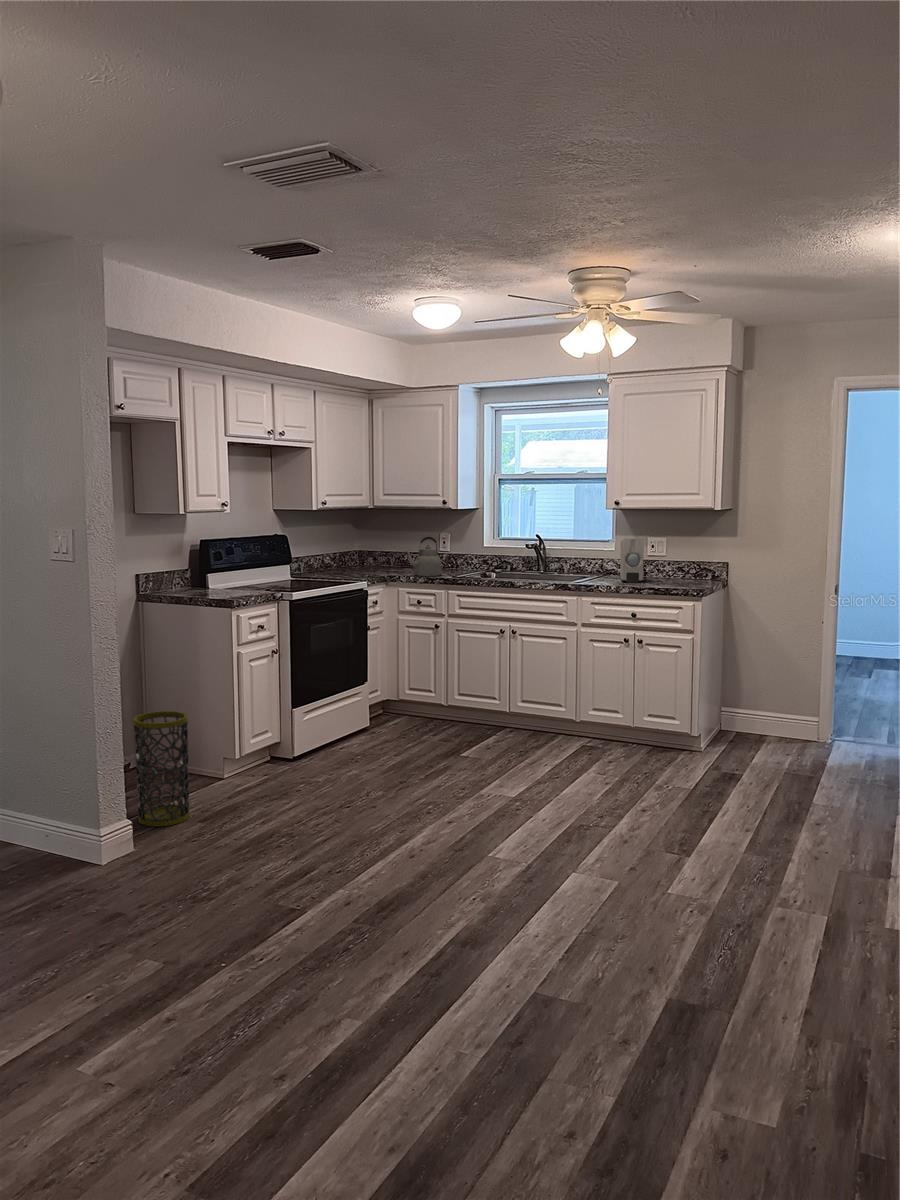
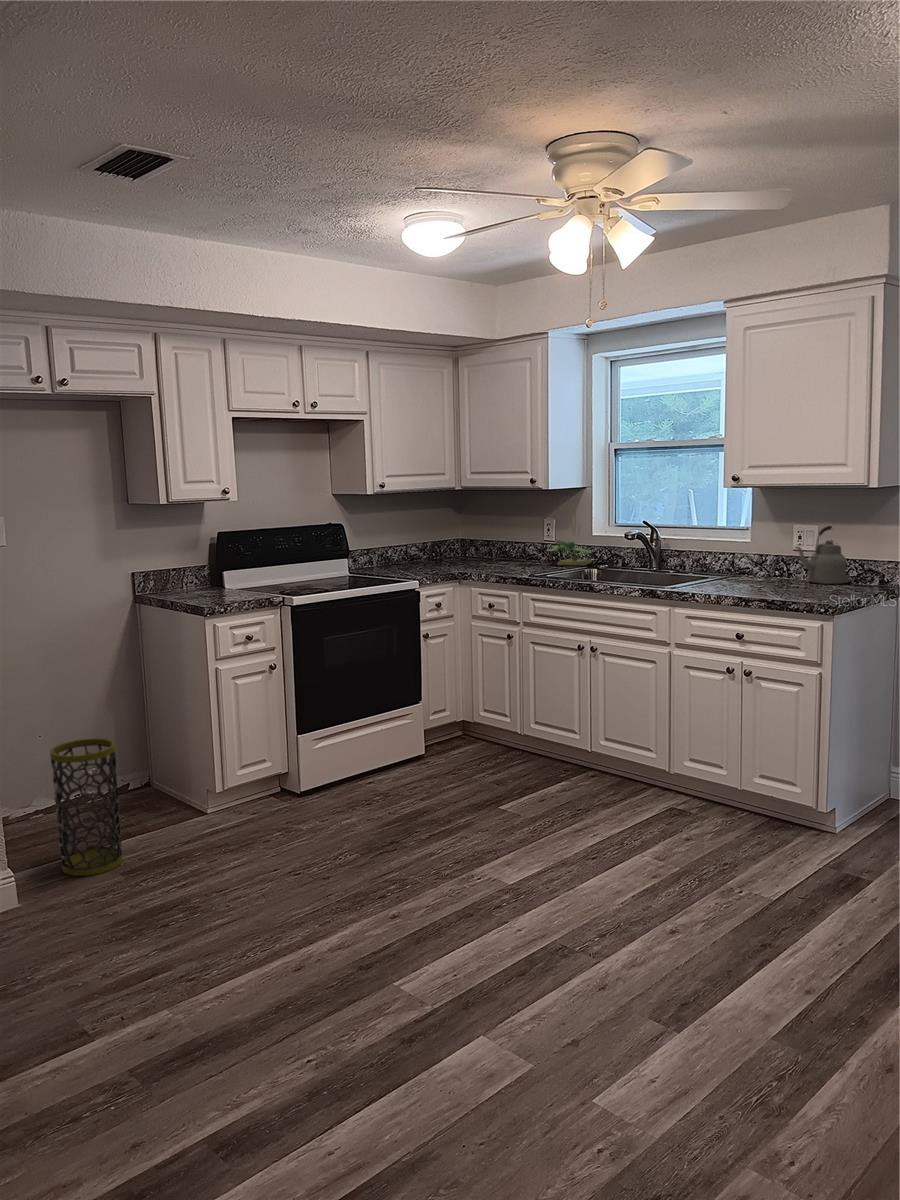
potted plant: none [440,525,486,571] -> present [549,516,592,565]
kettle: present [404,537,442,576] -> present [795,526,850,584]
soap dispenser: present [620,538,644,583] -> none [736,528,771,589]

